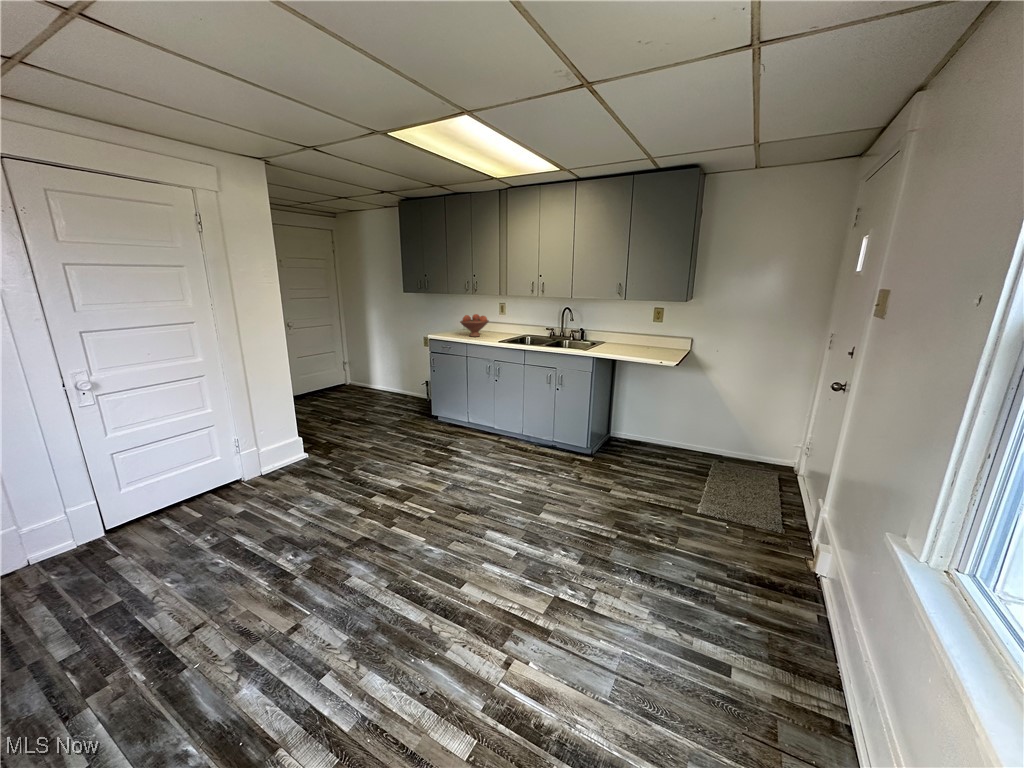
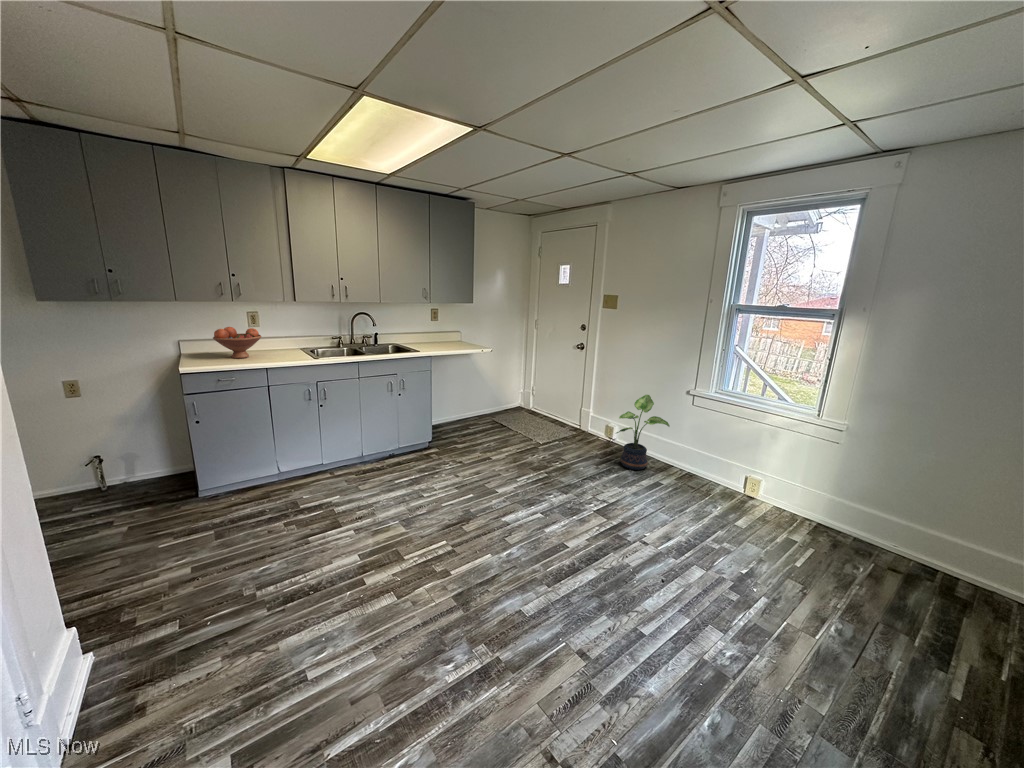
potted plant: none [726,493,866,639] -> present [617,395,670,470]

